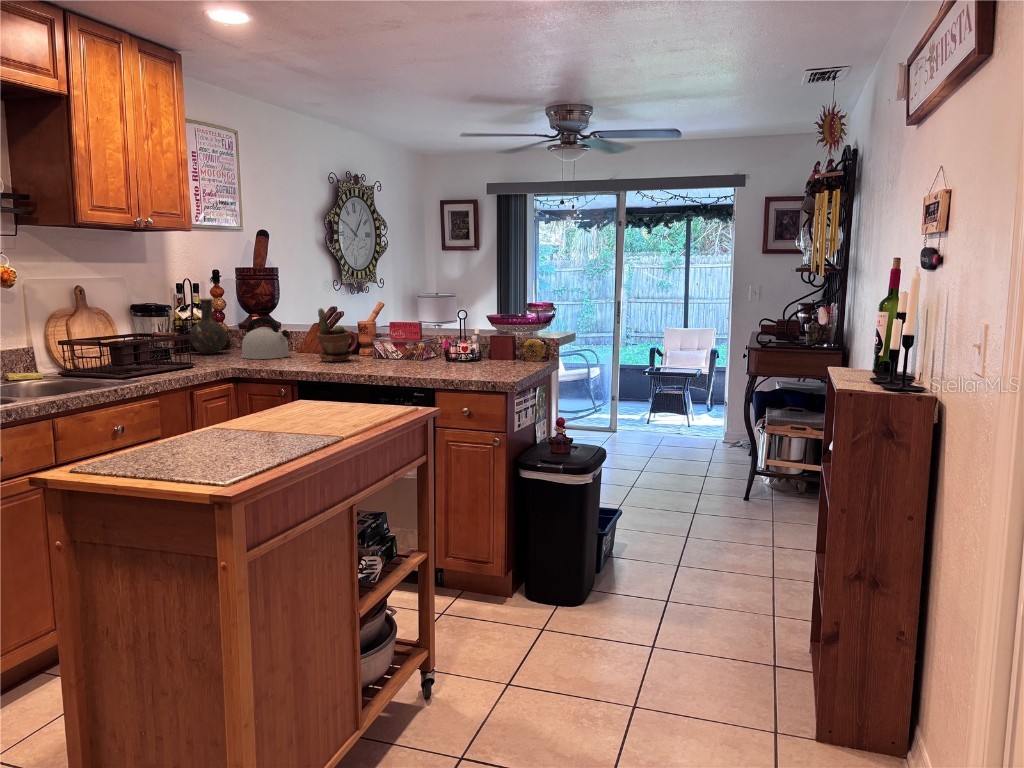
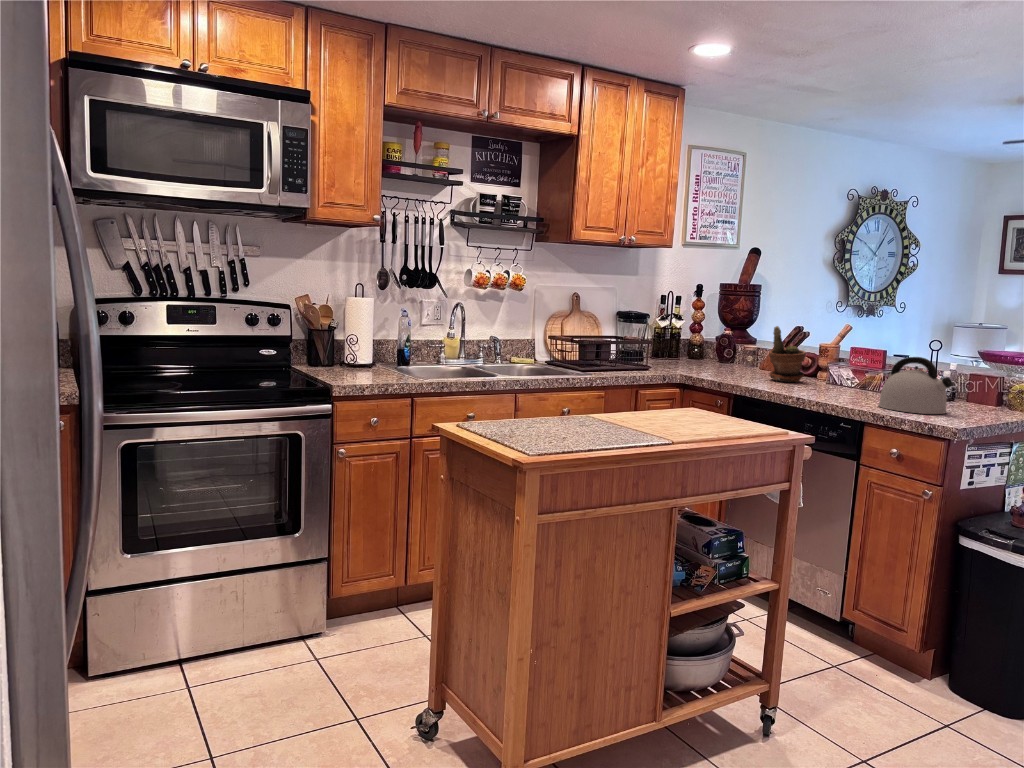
vase: present [190,298,227,354] -> none [665,310,698,362]
kettle: present [242,317,290,359] -> present [878,357,953,414]

